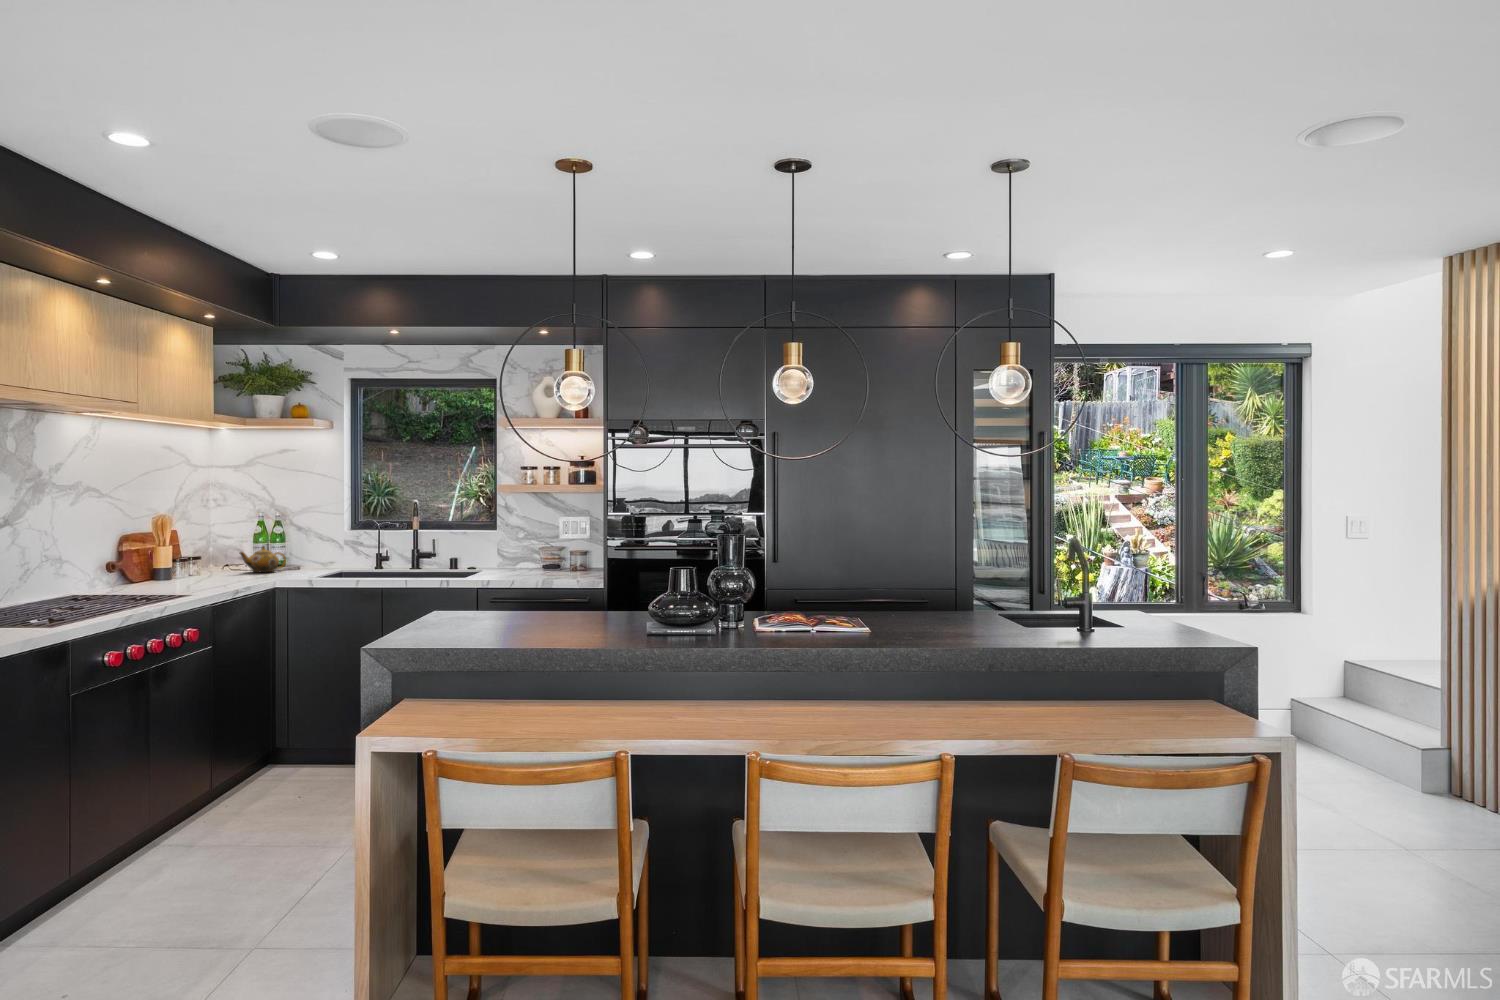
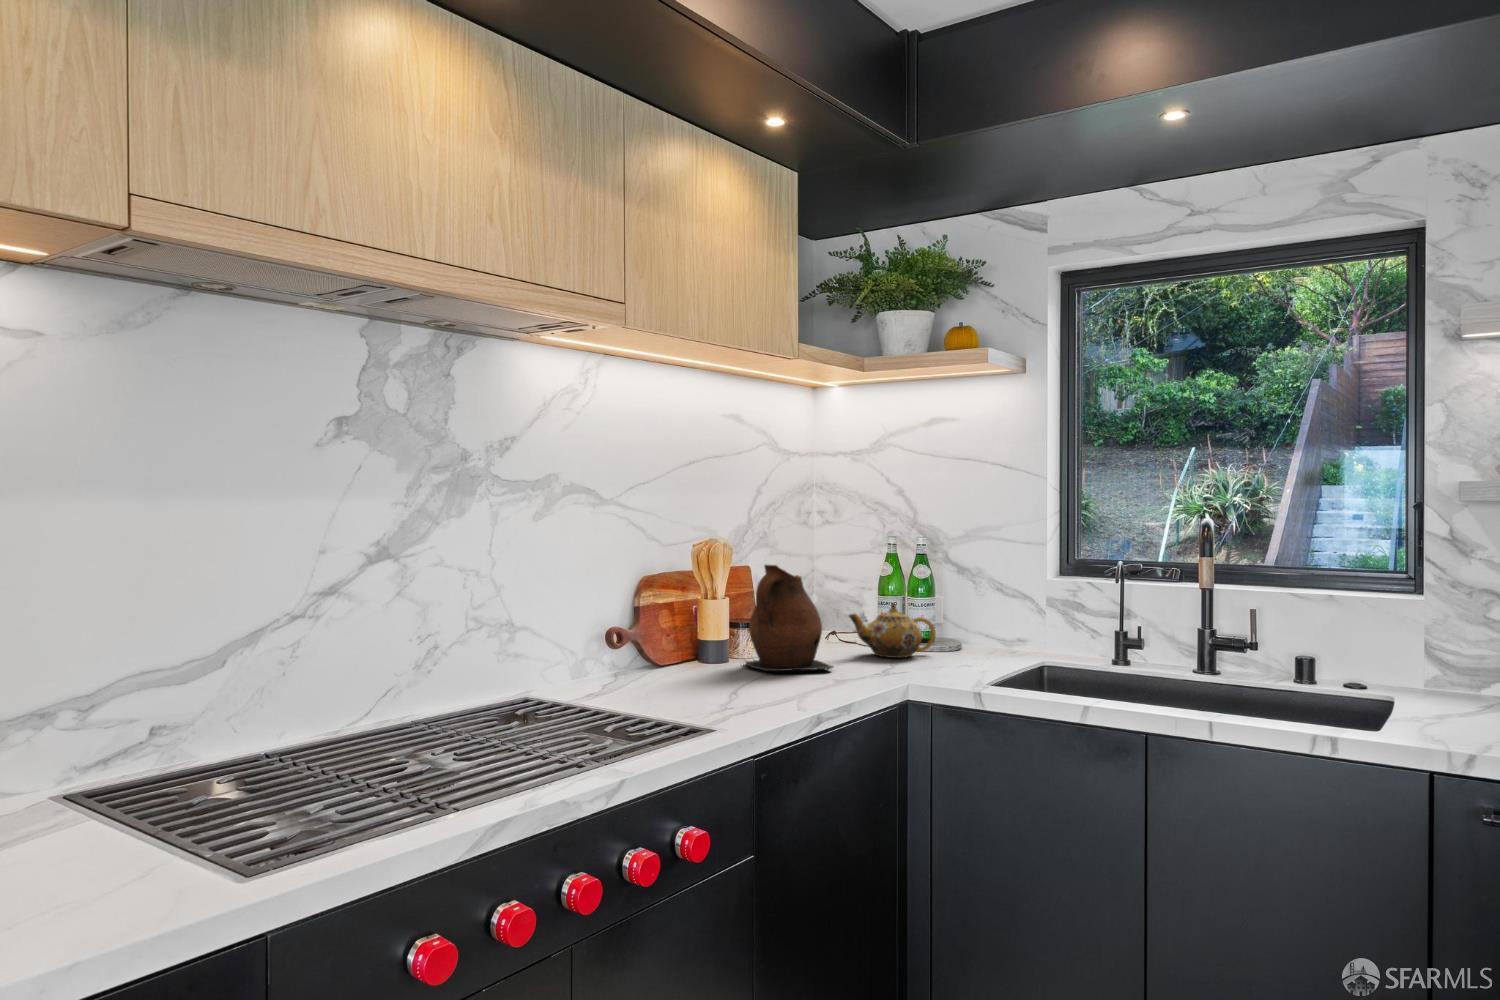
ceramic pitcher: none [180,528,235,579] -> present [745,565,833,671]

